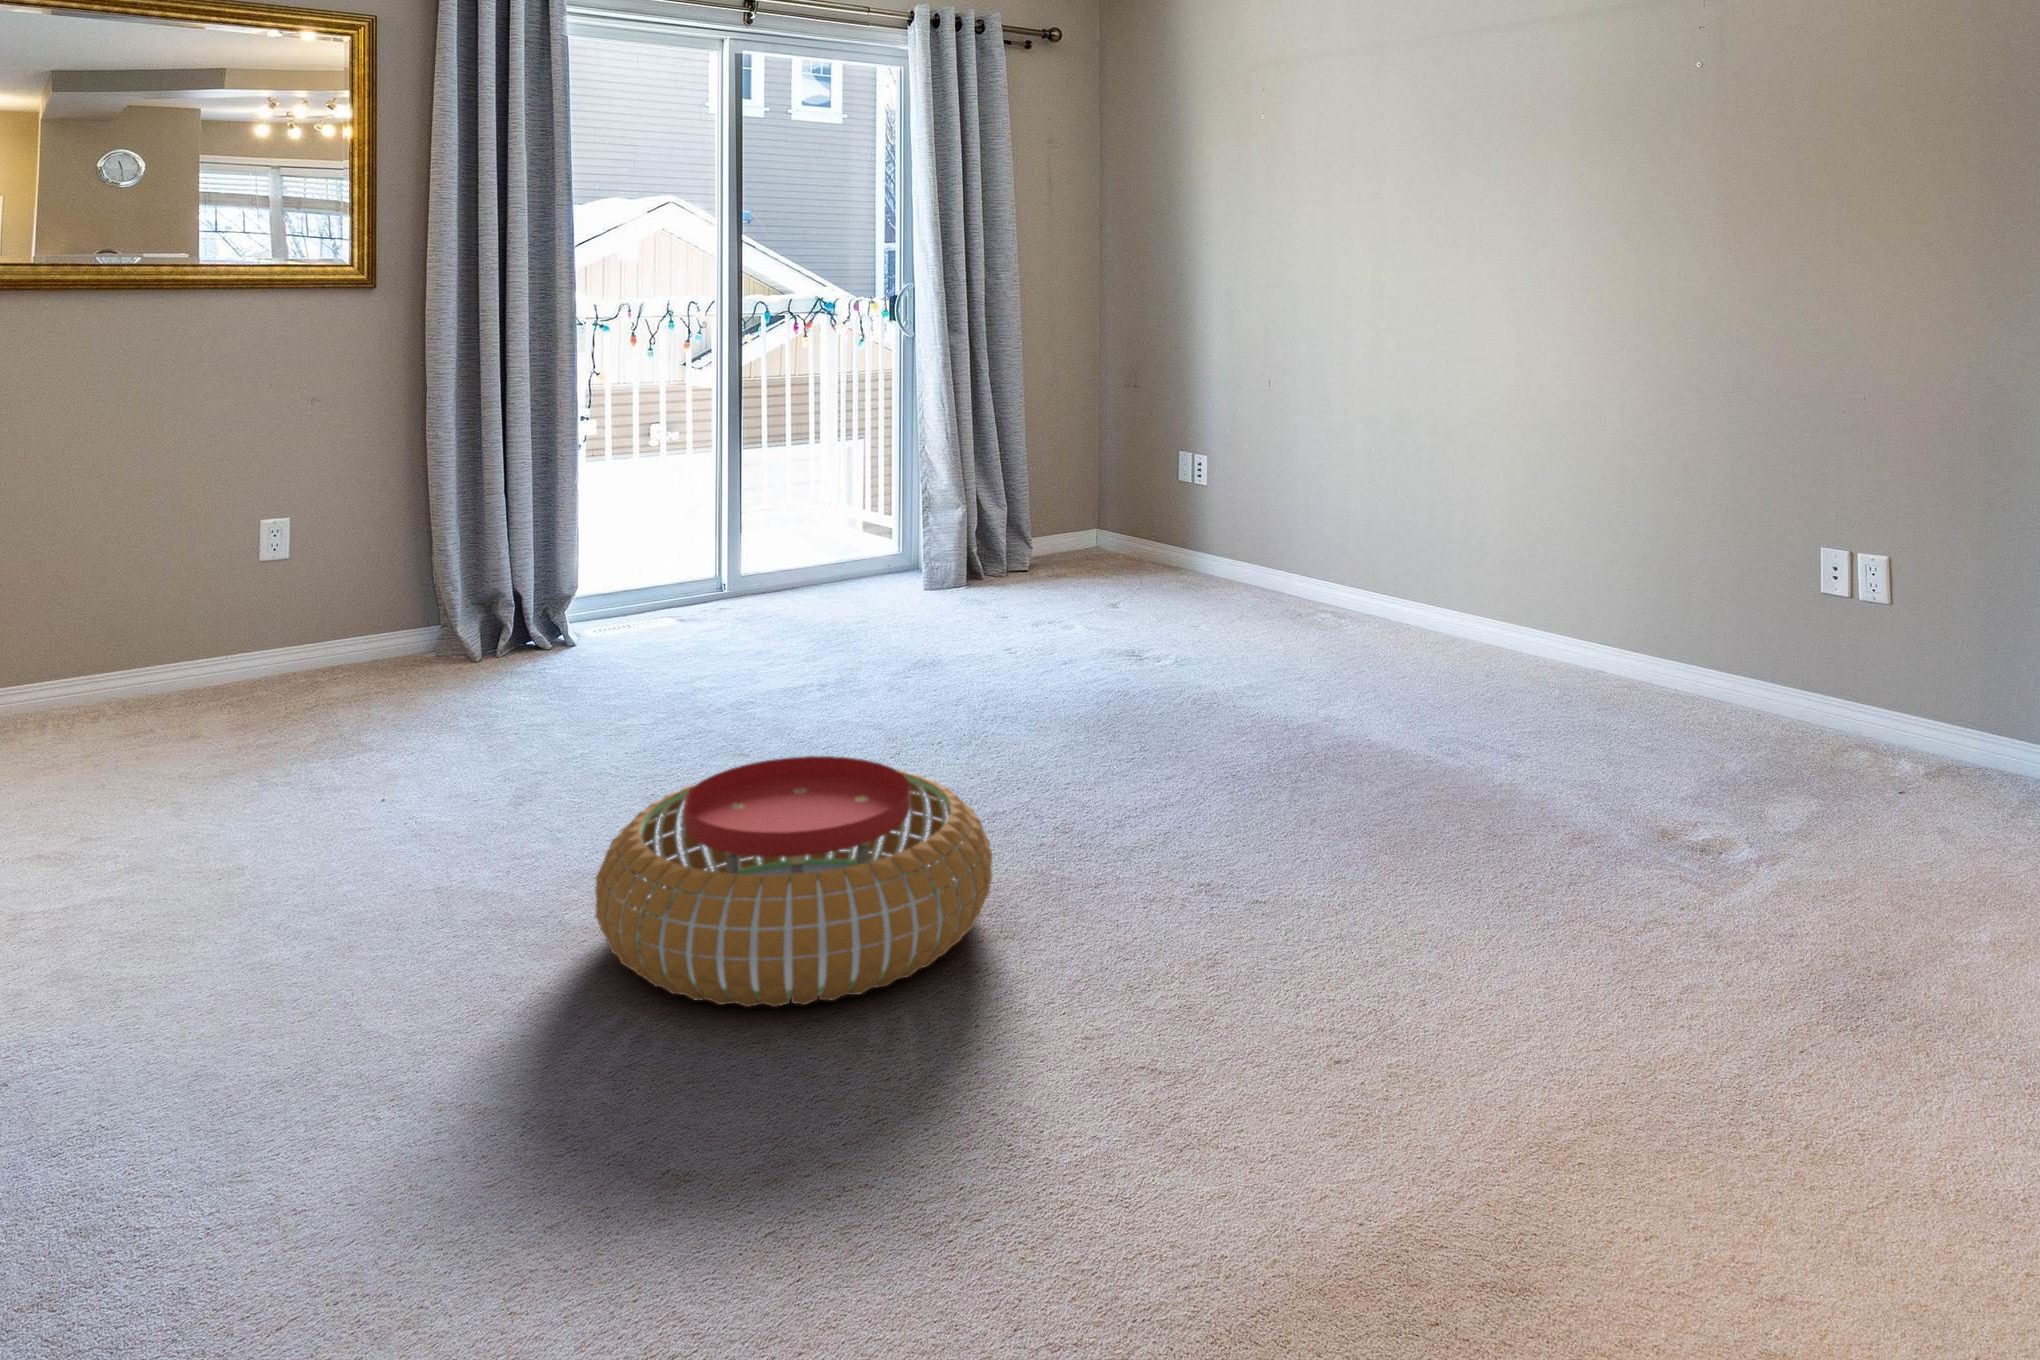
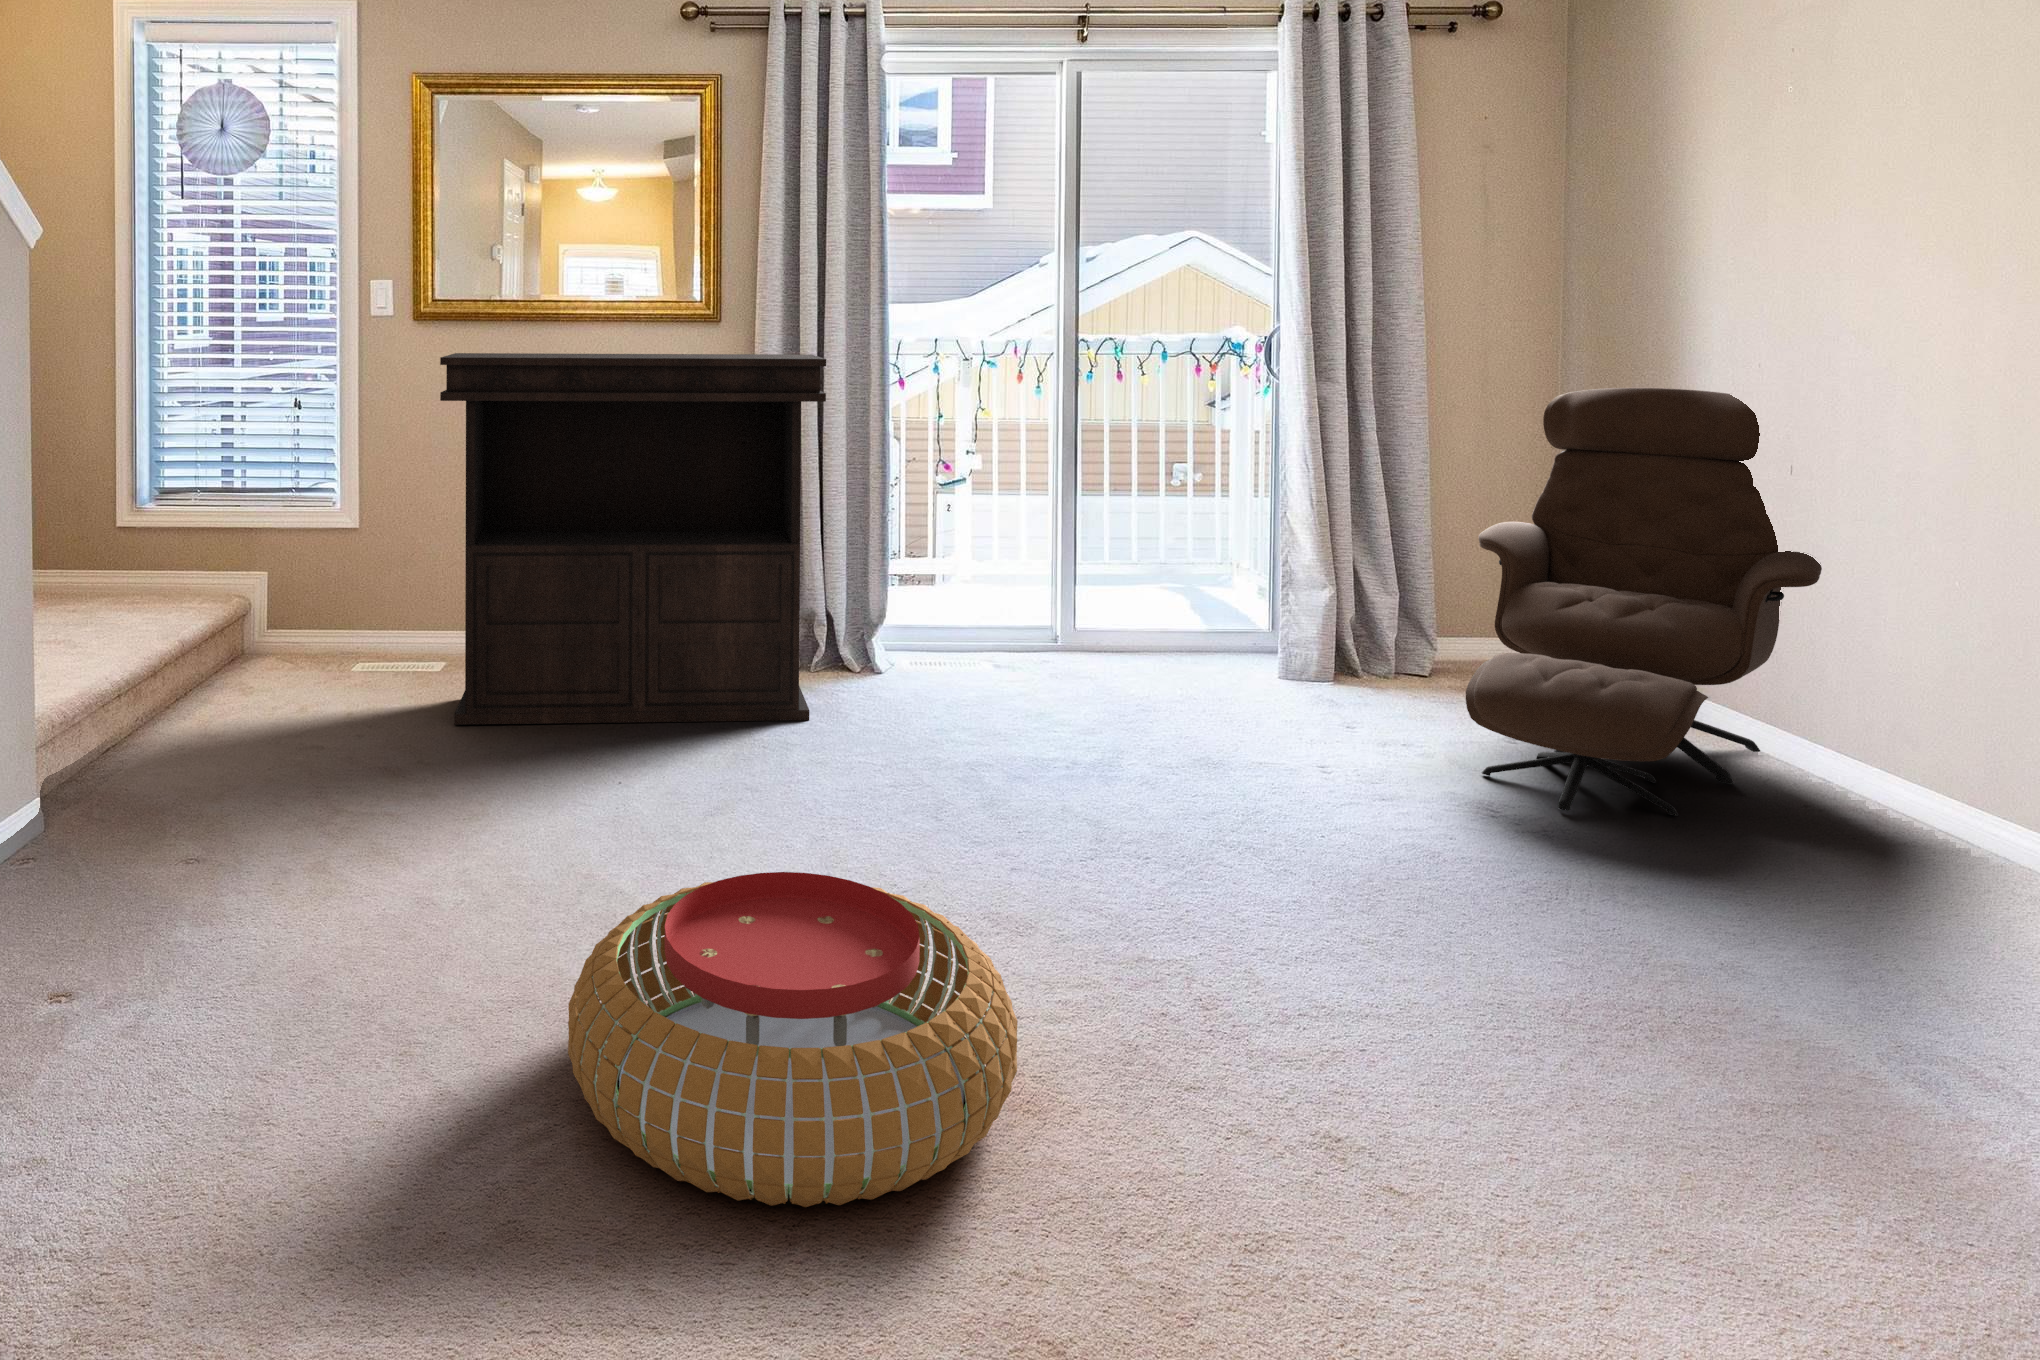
console table: none [65,320,559,775] -> present [440,353,826,725]
lounge chair: none [1077,331,1288,640] -> present [1466,388,1822,816]

